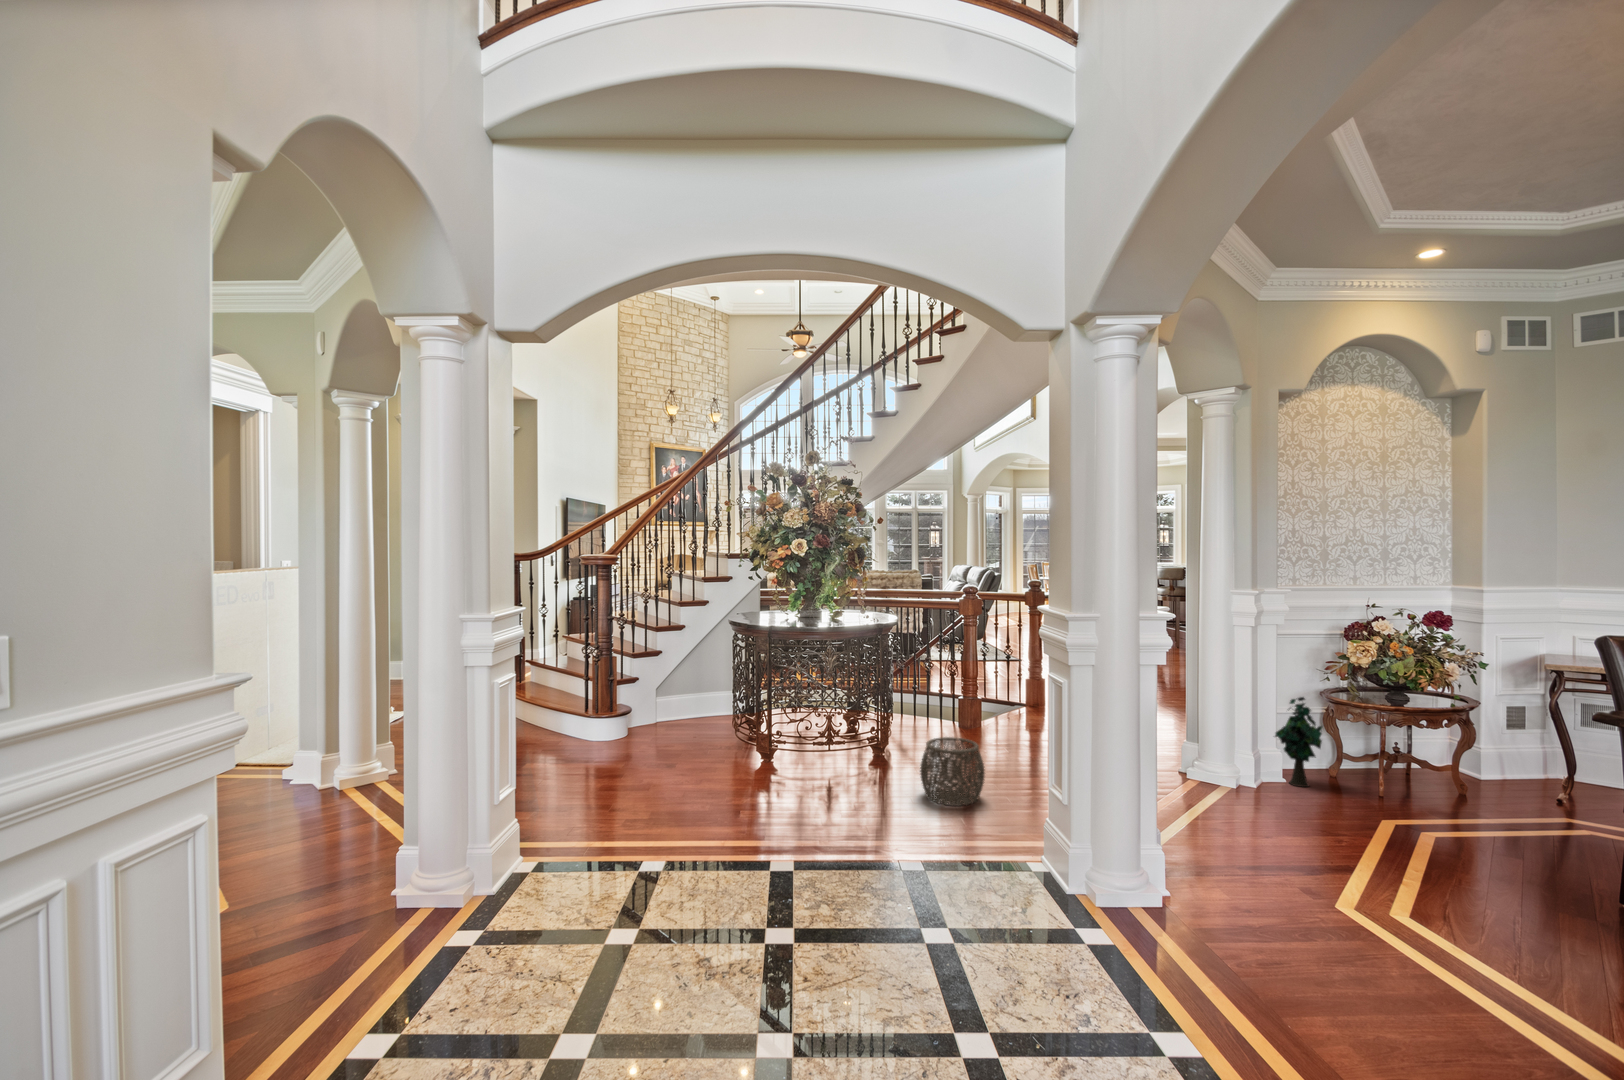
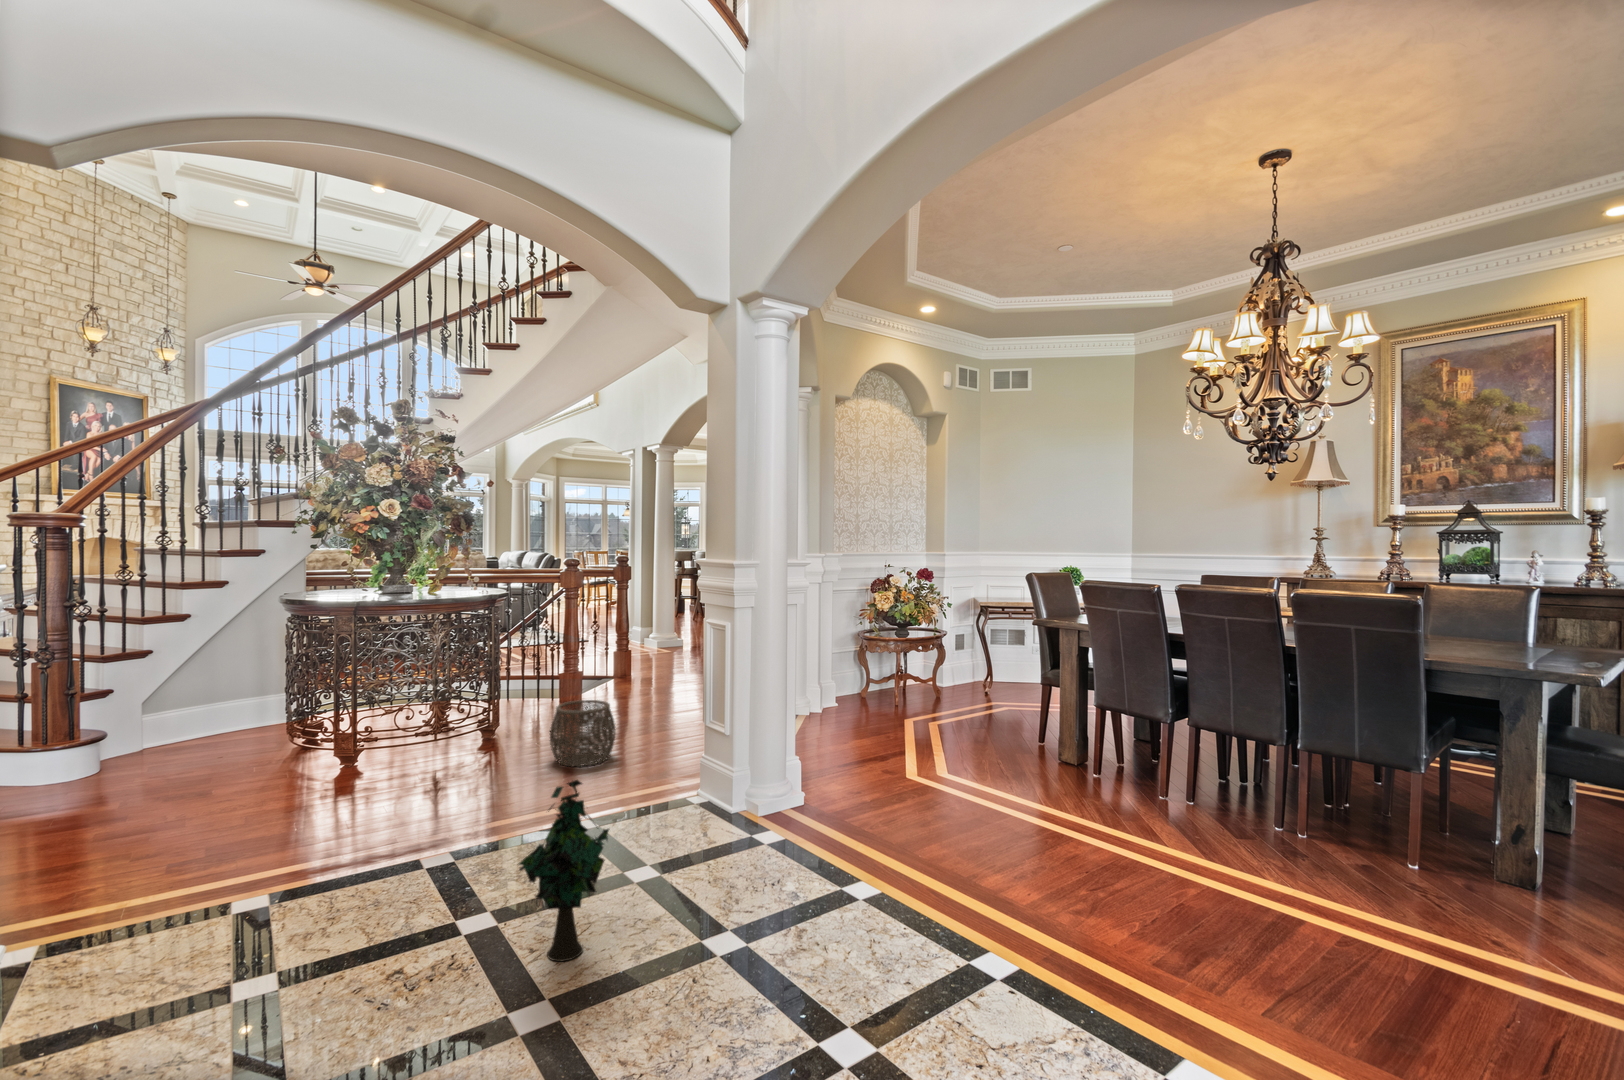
decorative plant: present [1275,697,1322,787] -> present [519,780,609,961]

